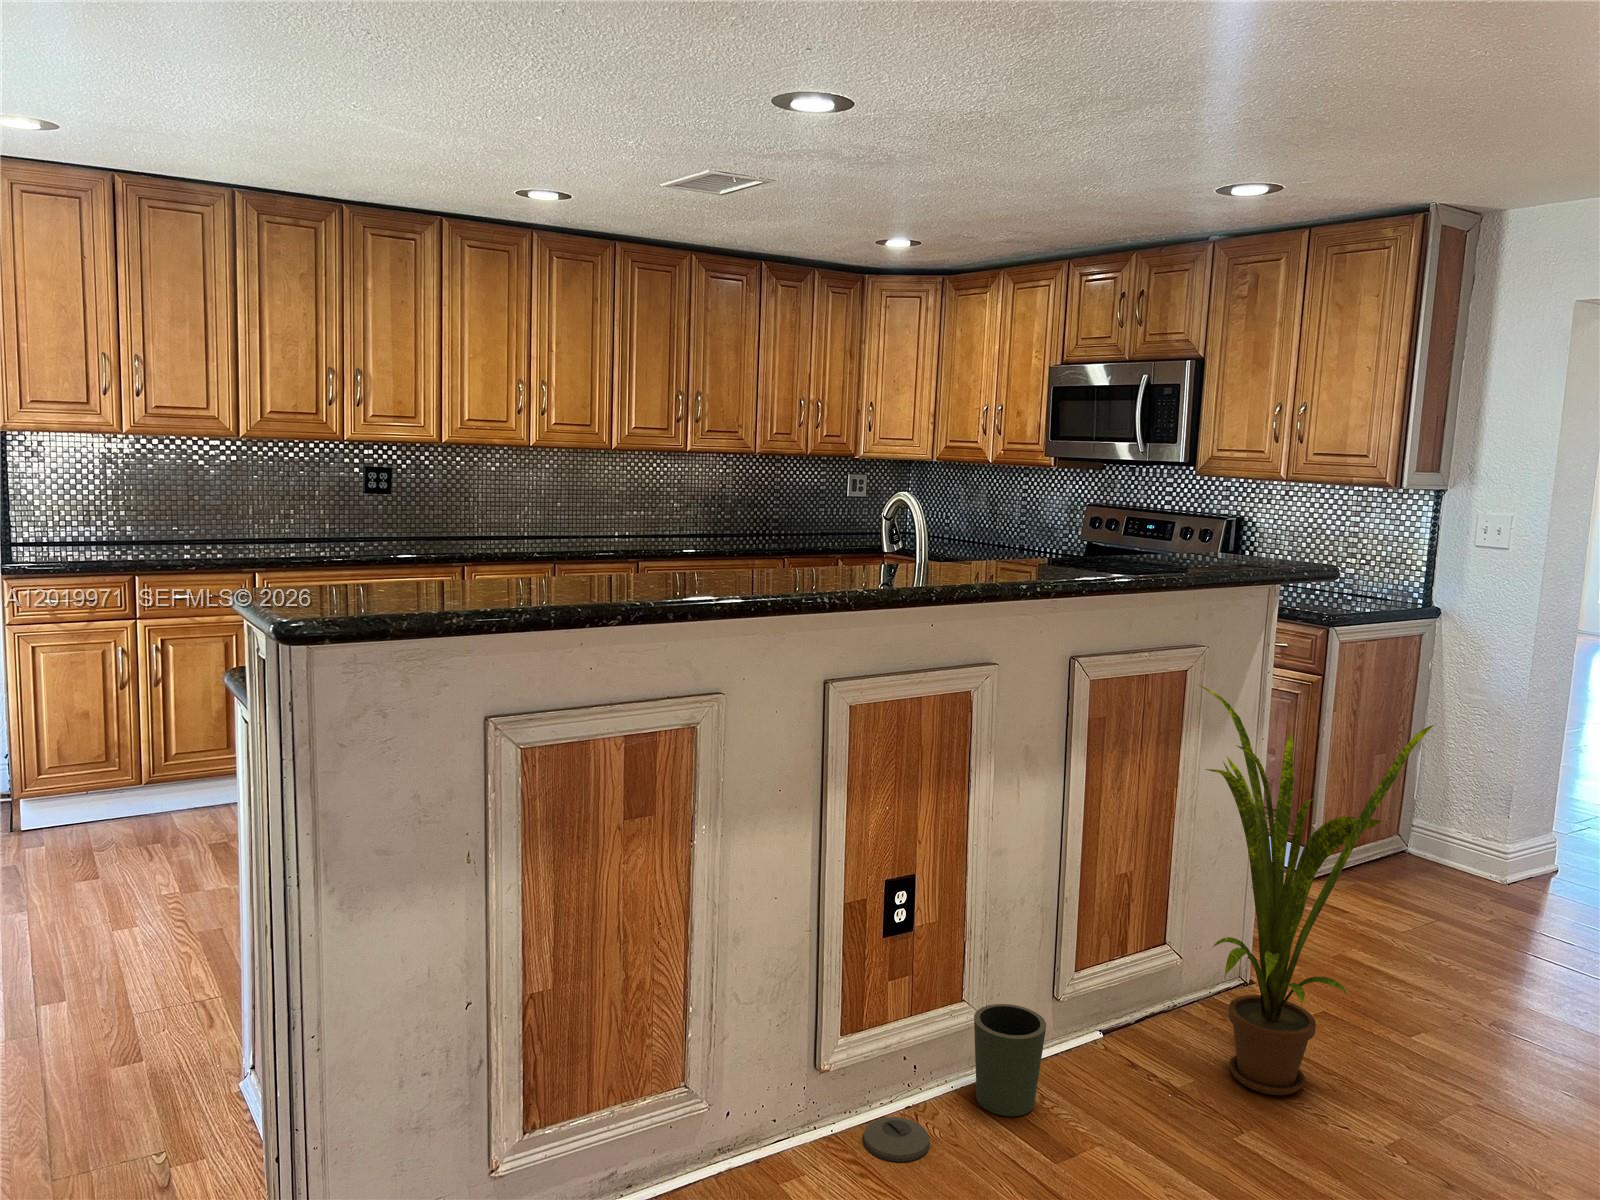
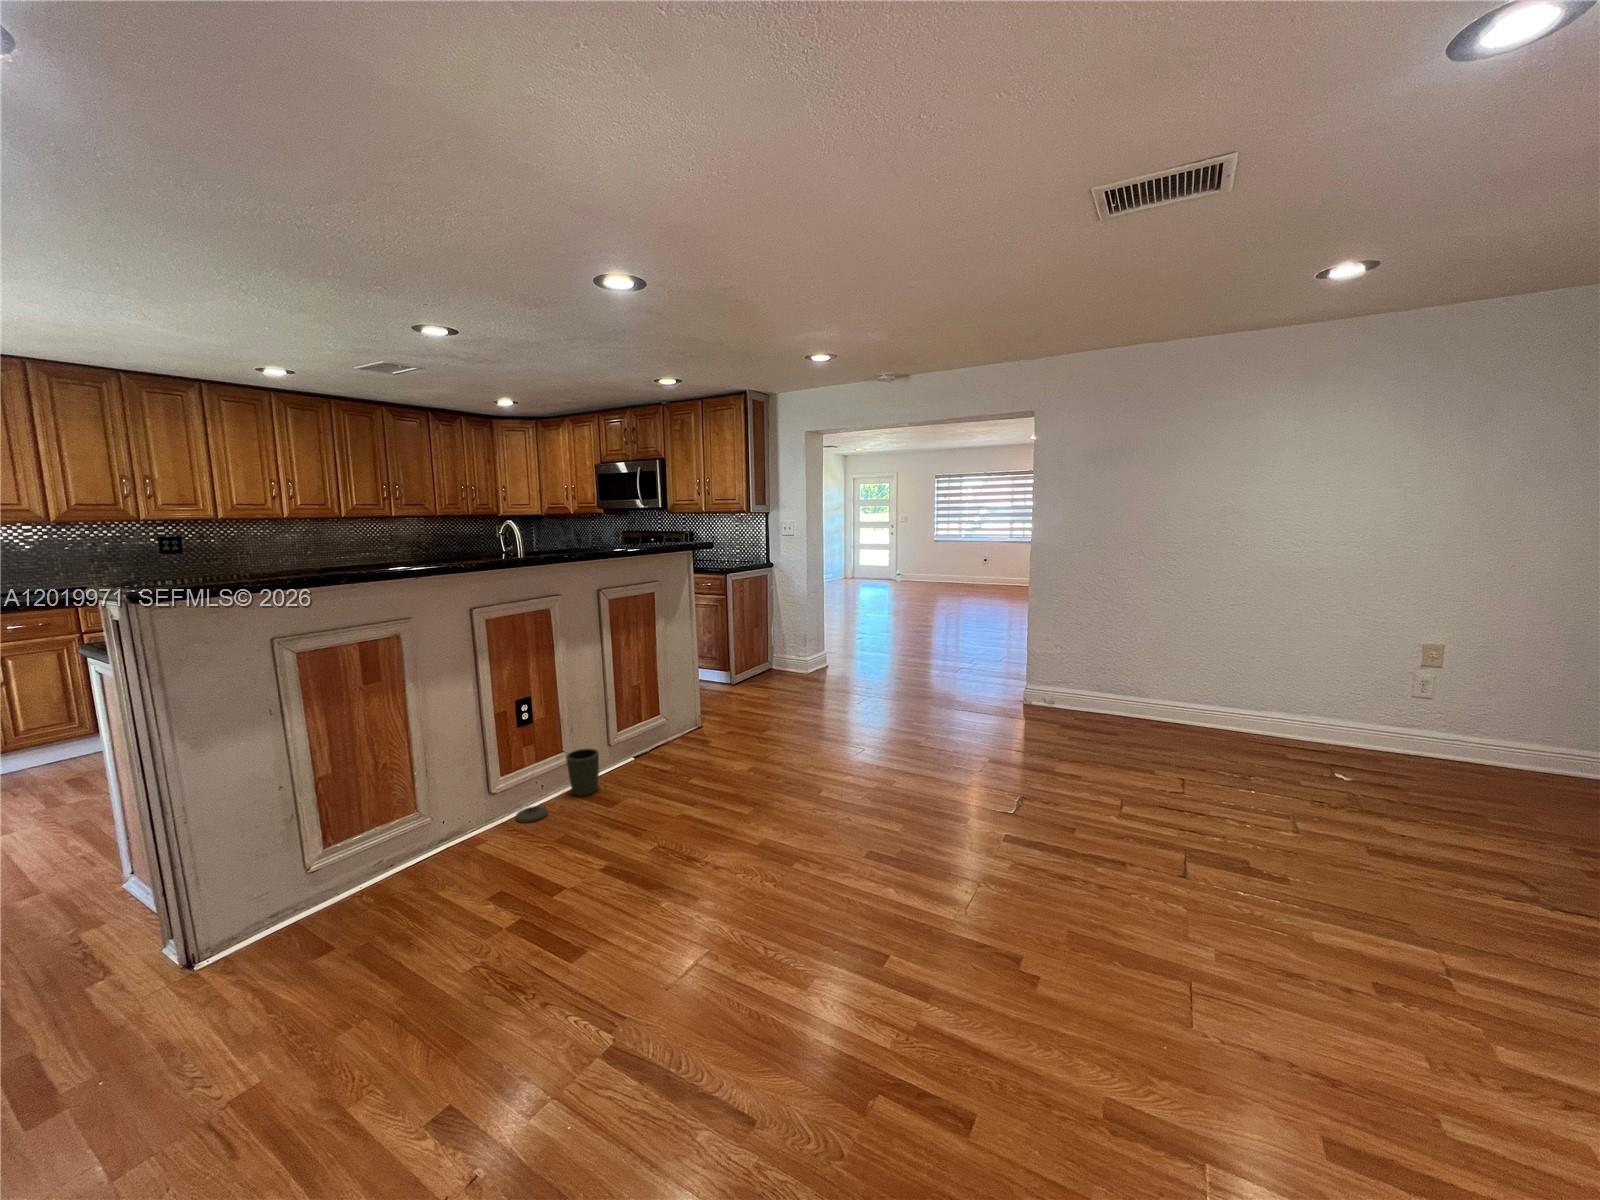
house plant: present [1199,685,1435,1095] -> none [653,600,743,763]

